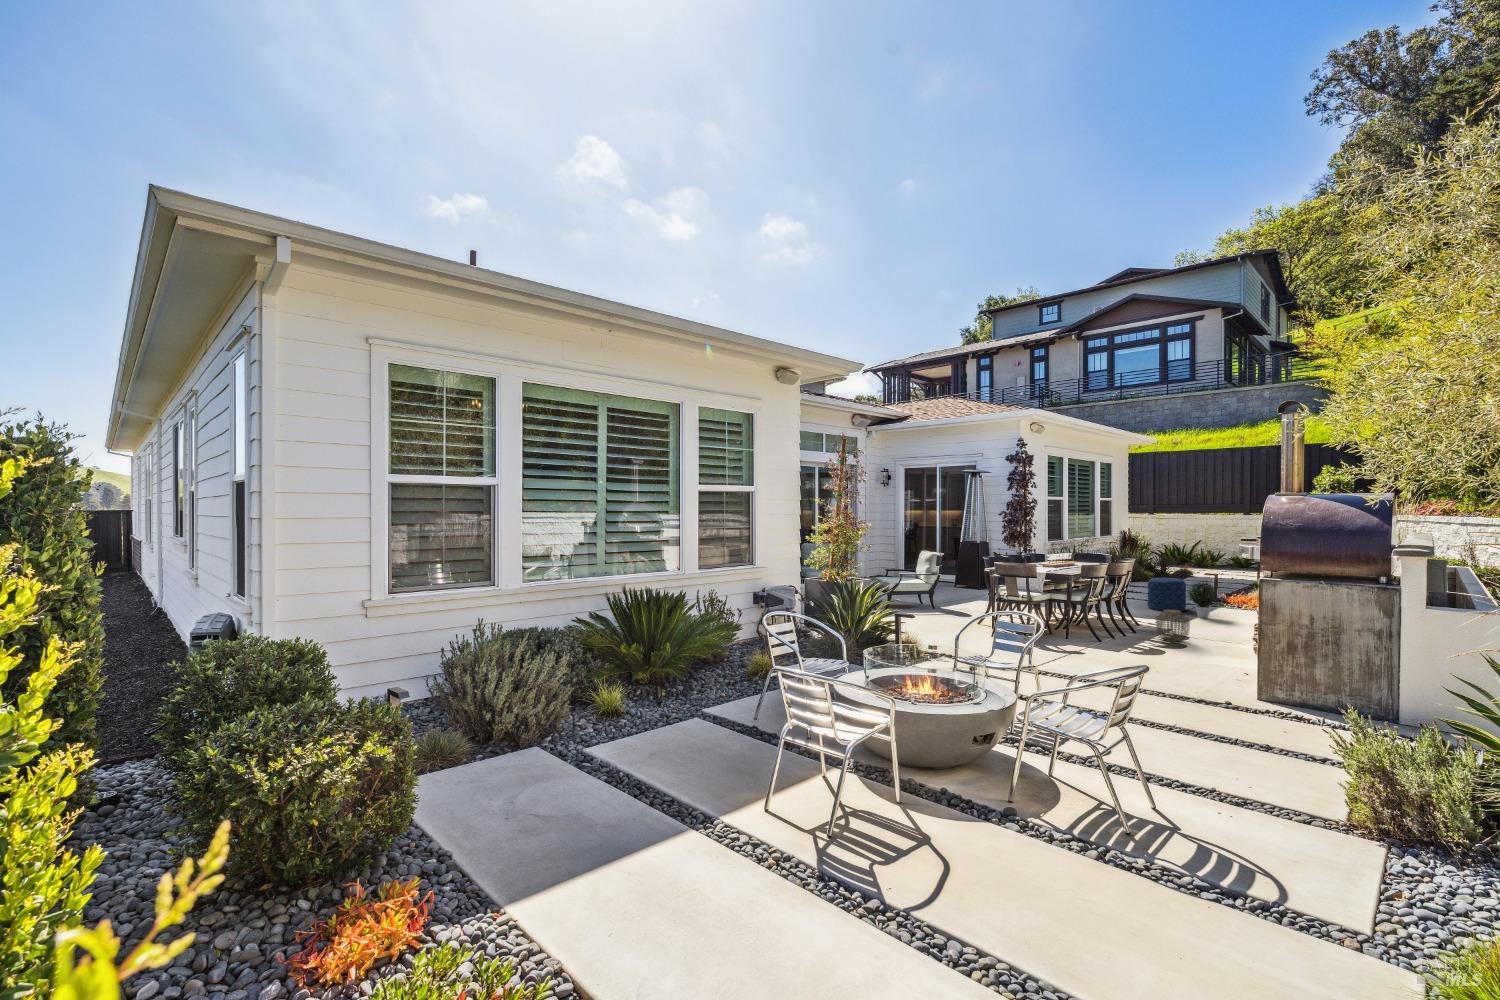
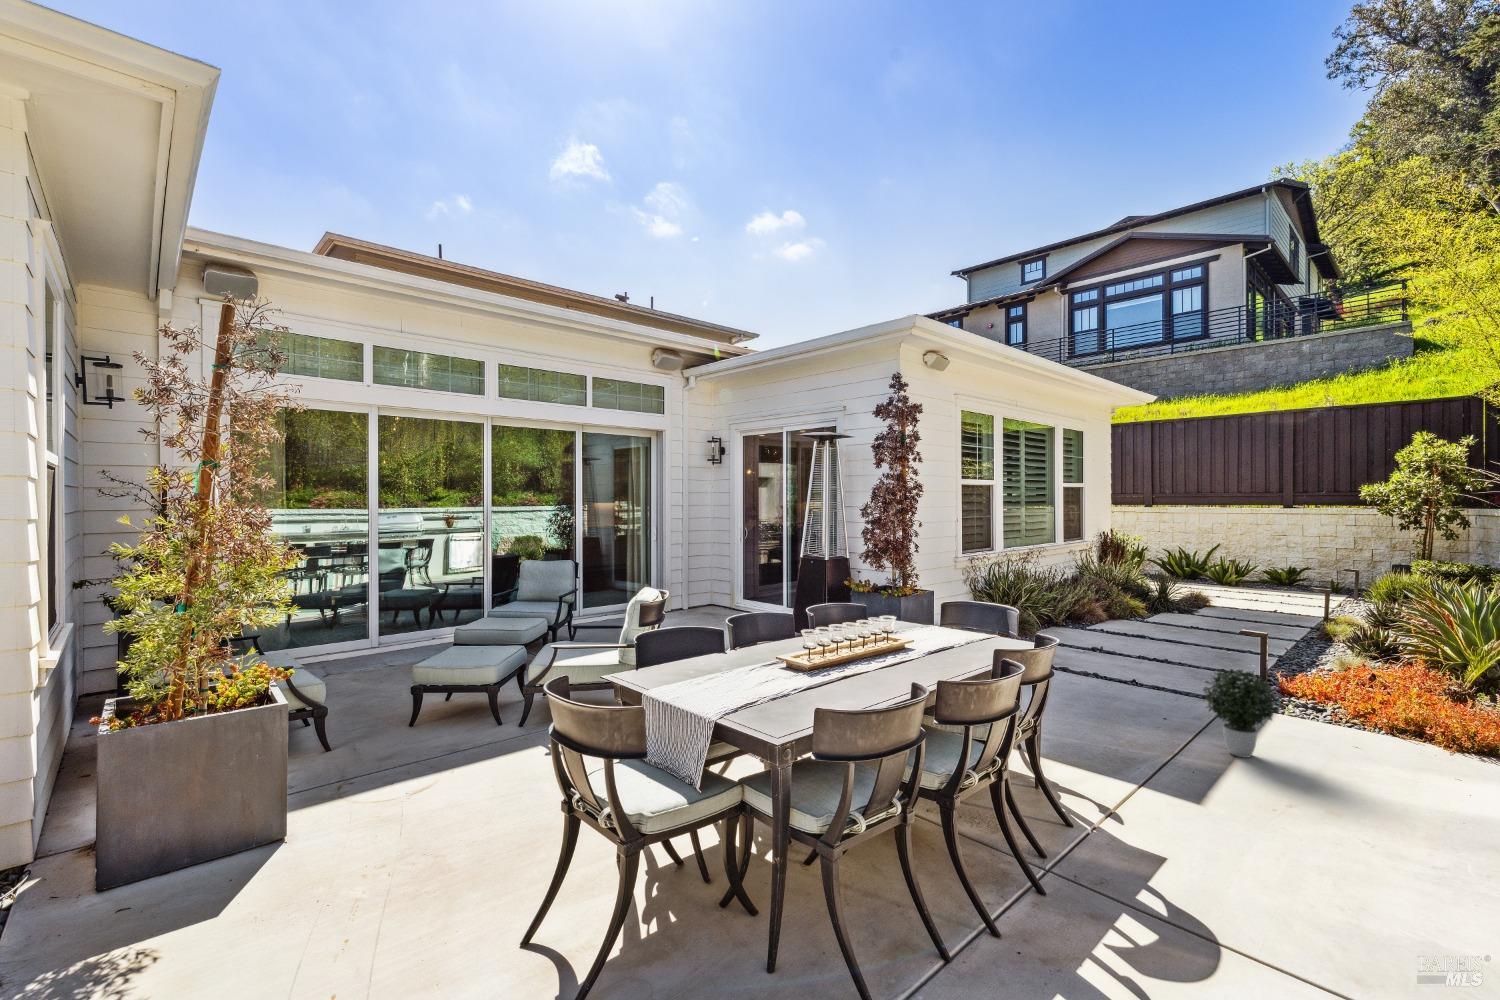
pouf: present [1147,578,1186,611] -> none [1114,640,1198,721]
woven basket: present [1156,610,1189,642] -> none [1099,815,1213,944]

